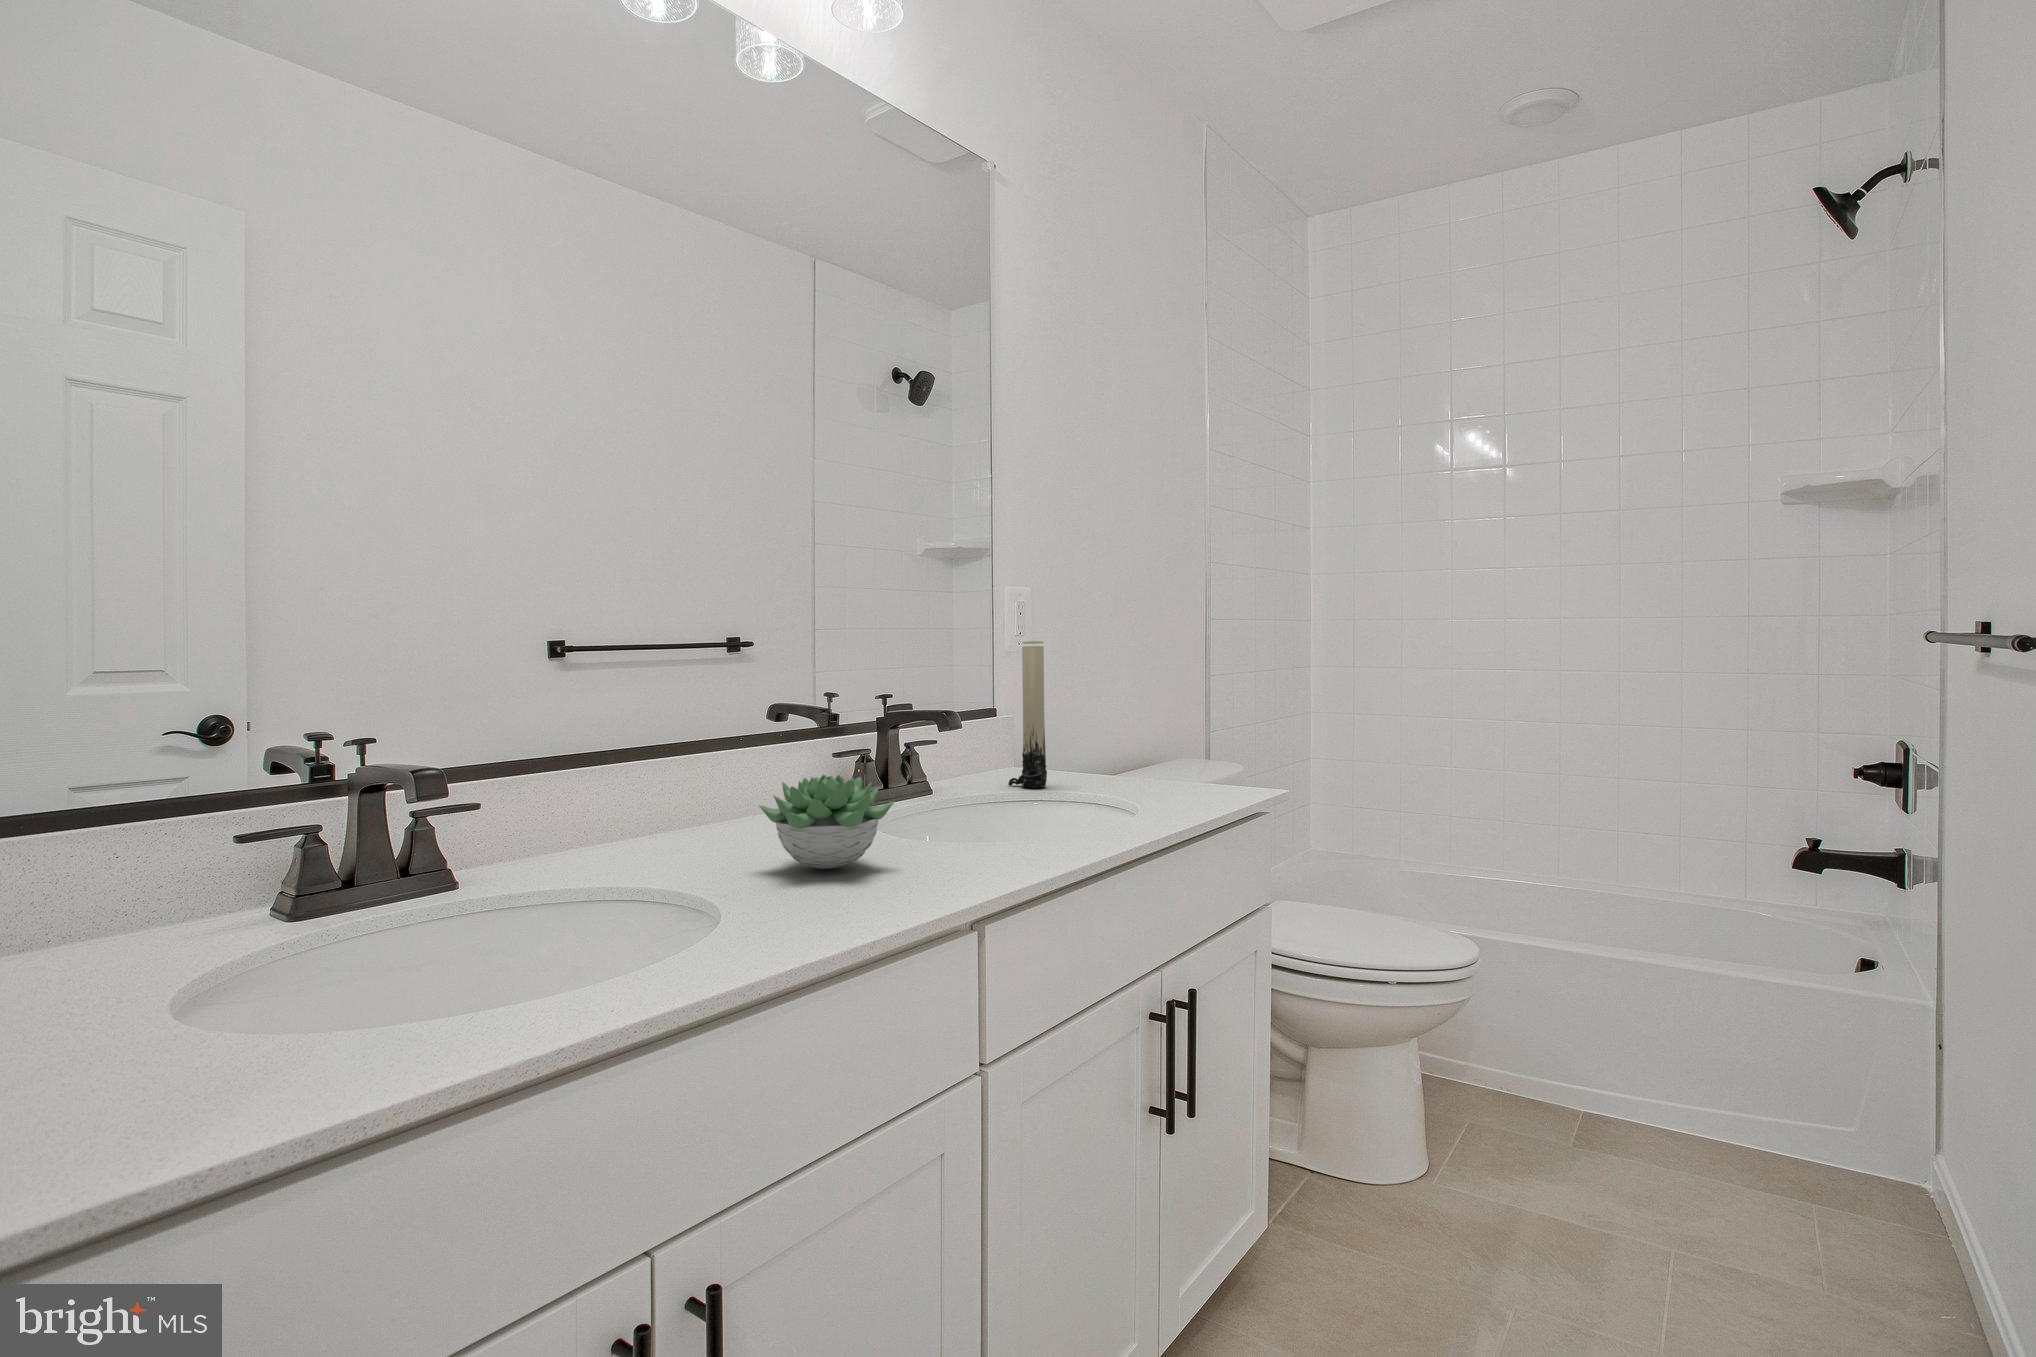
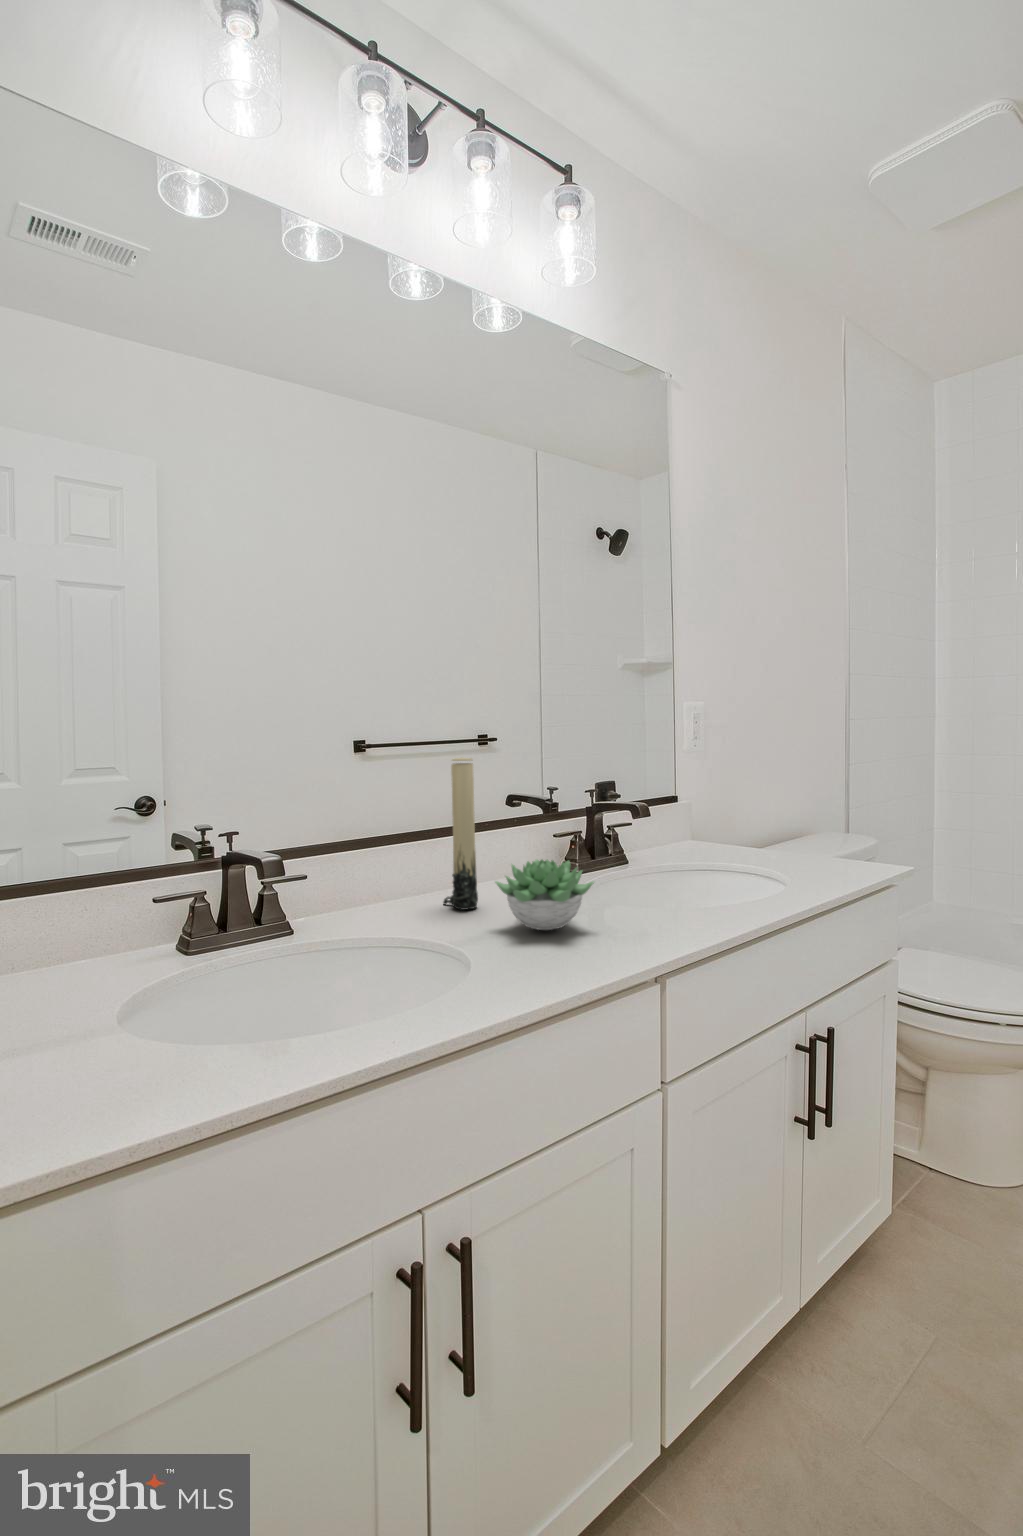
candle: present [1008,641,1047,787] -> present [443,758,478,910]

